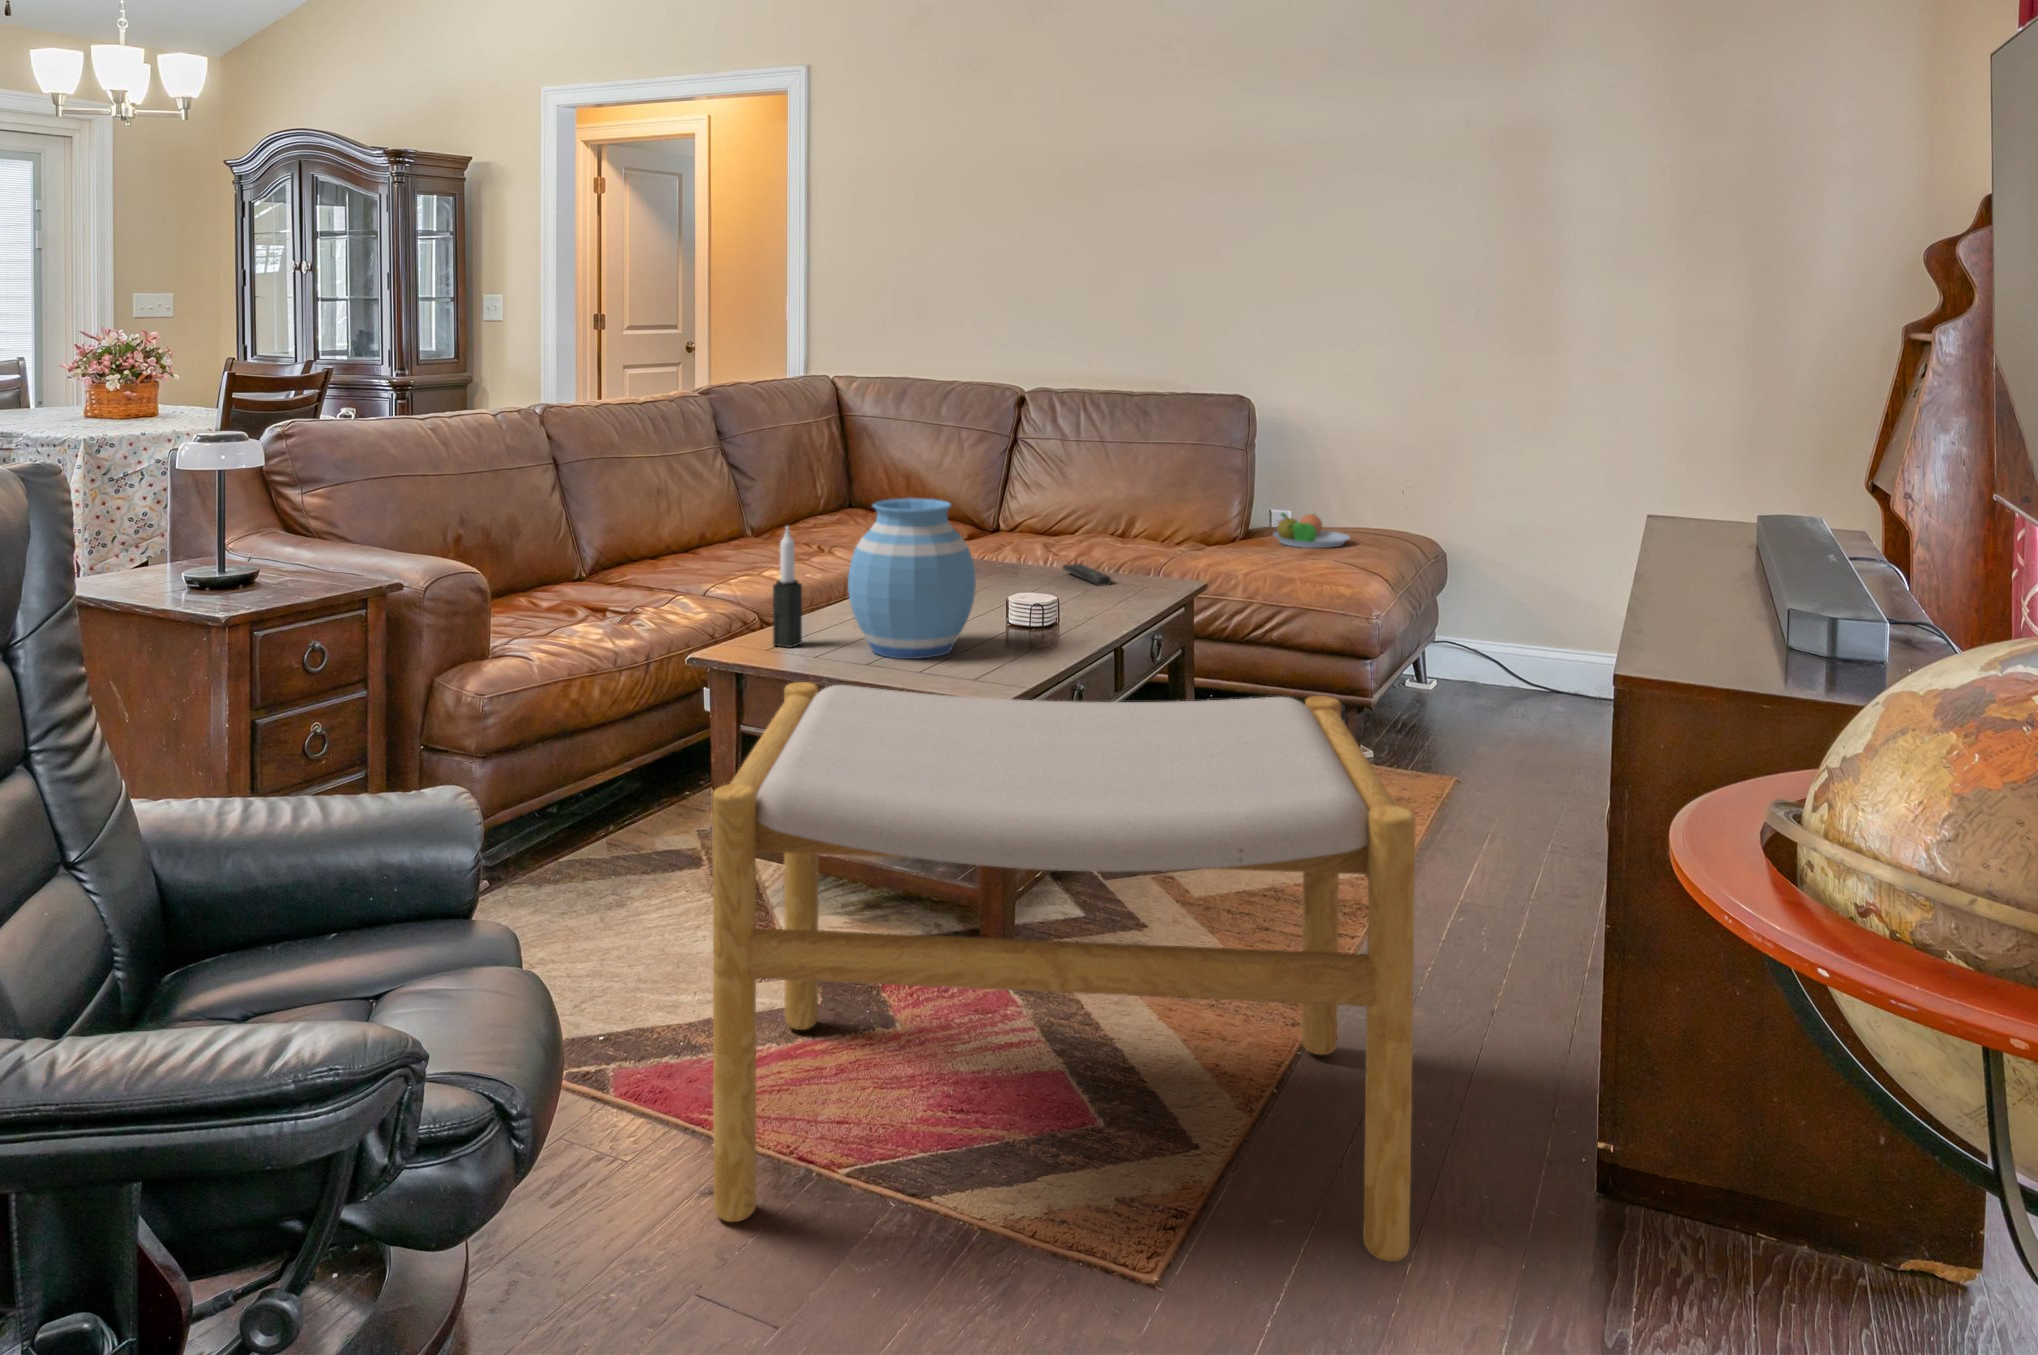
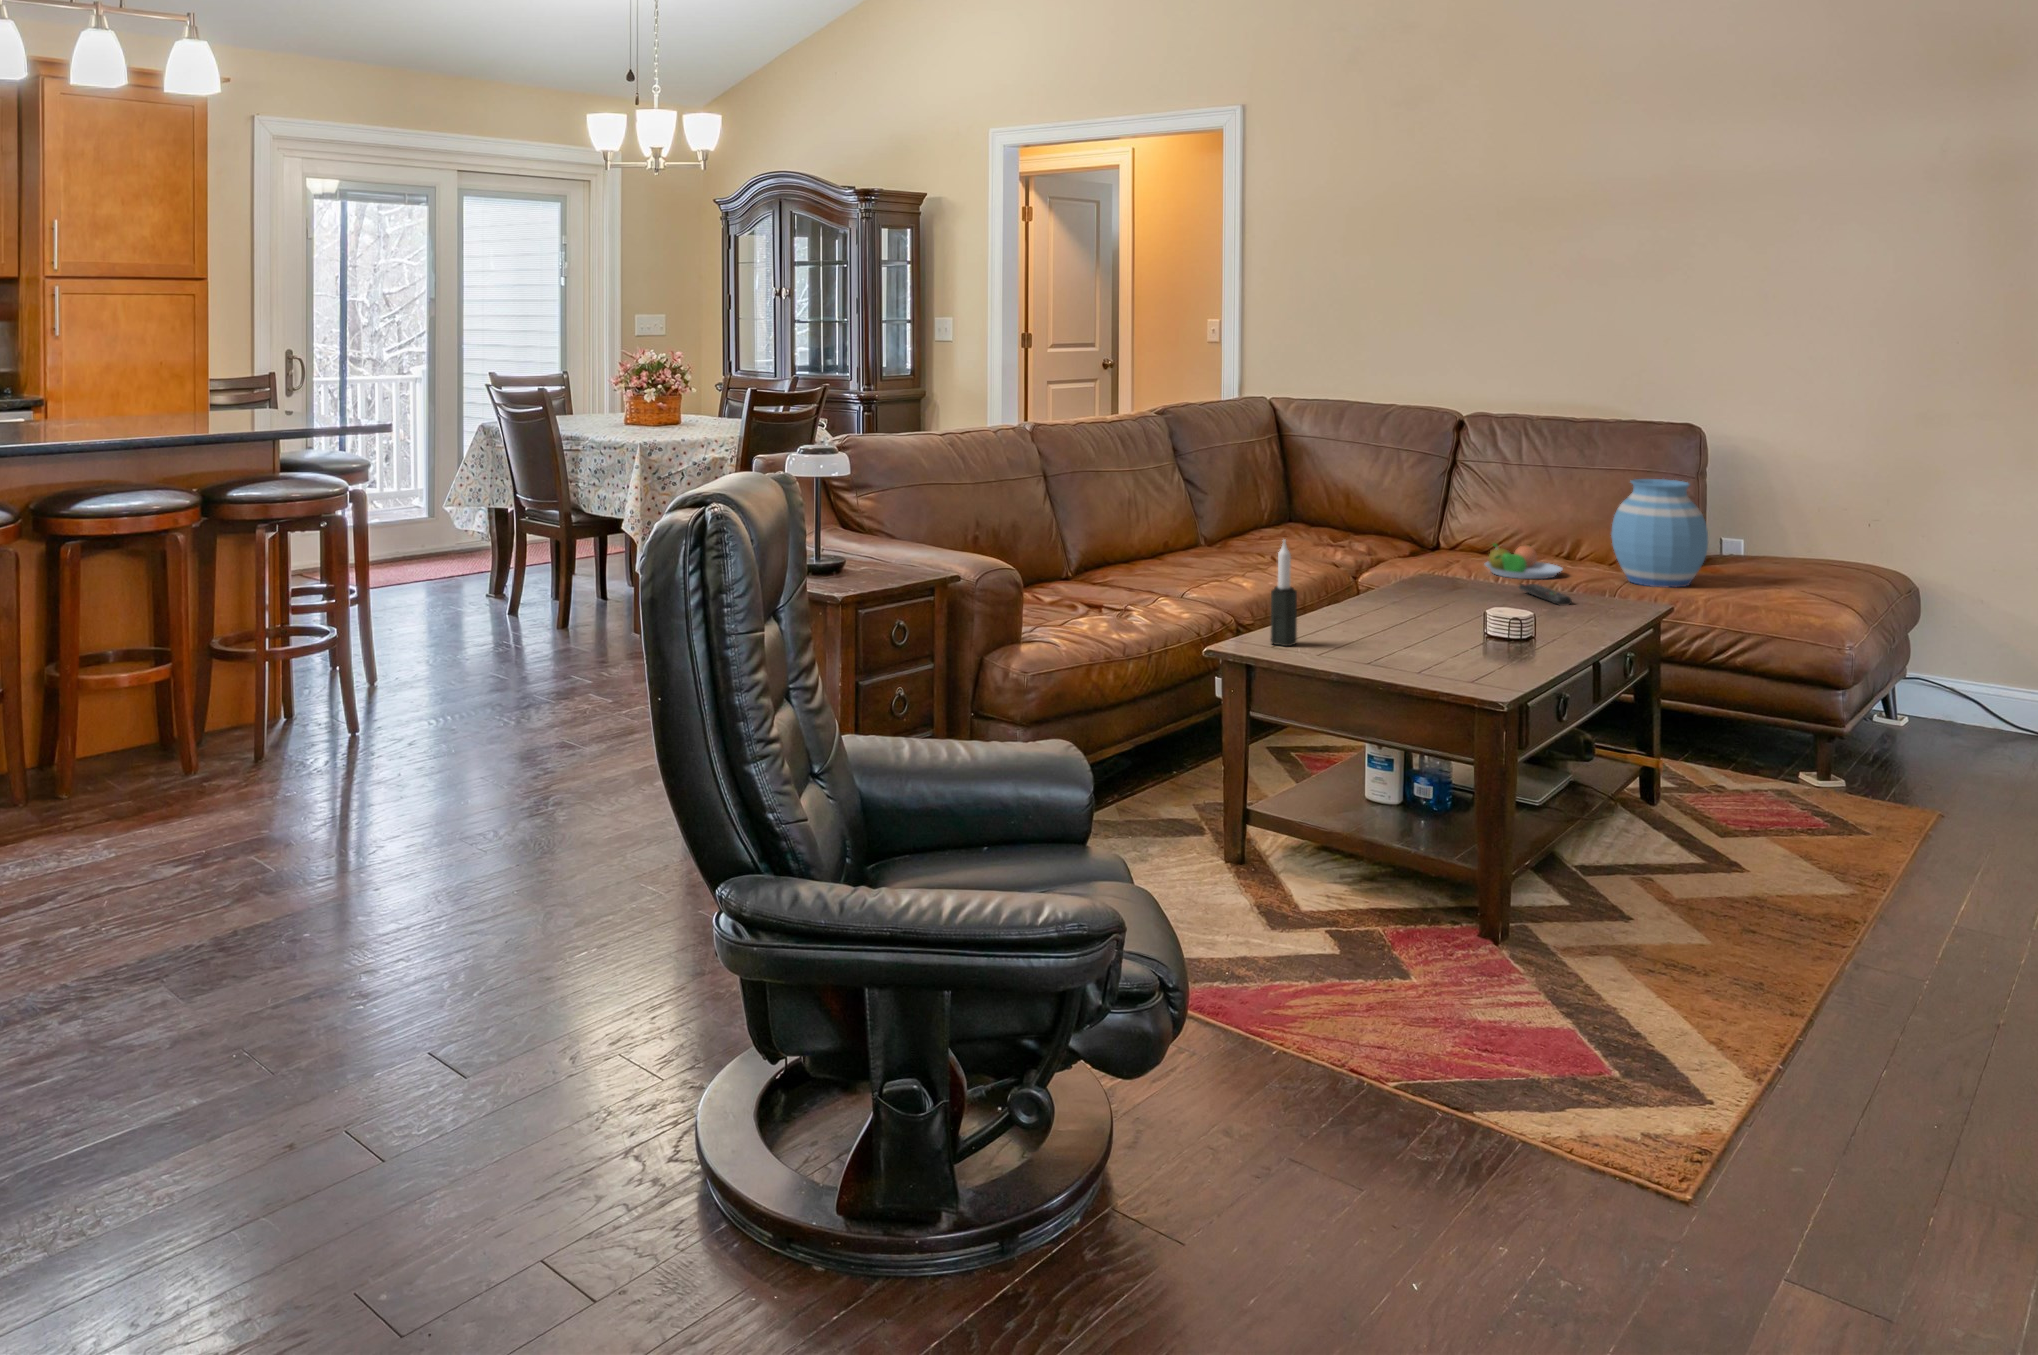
vase: present [848,498,976,659] -> present [1611,479,1708,587]
fruit bowl: present [1273,513,1350,548] -> present [1485,543,1562,579]
footstool: present [712,682,1416,1262] -> none [1289,674,1939,1212]

